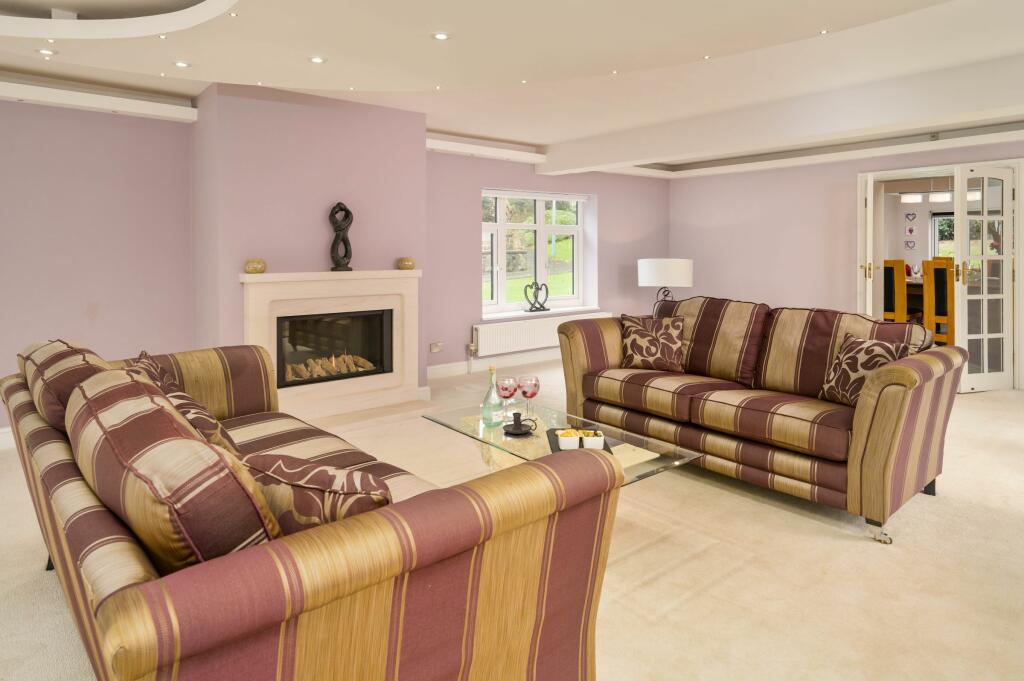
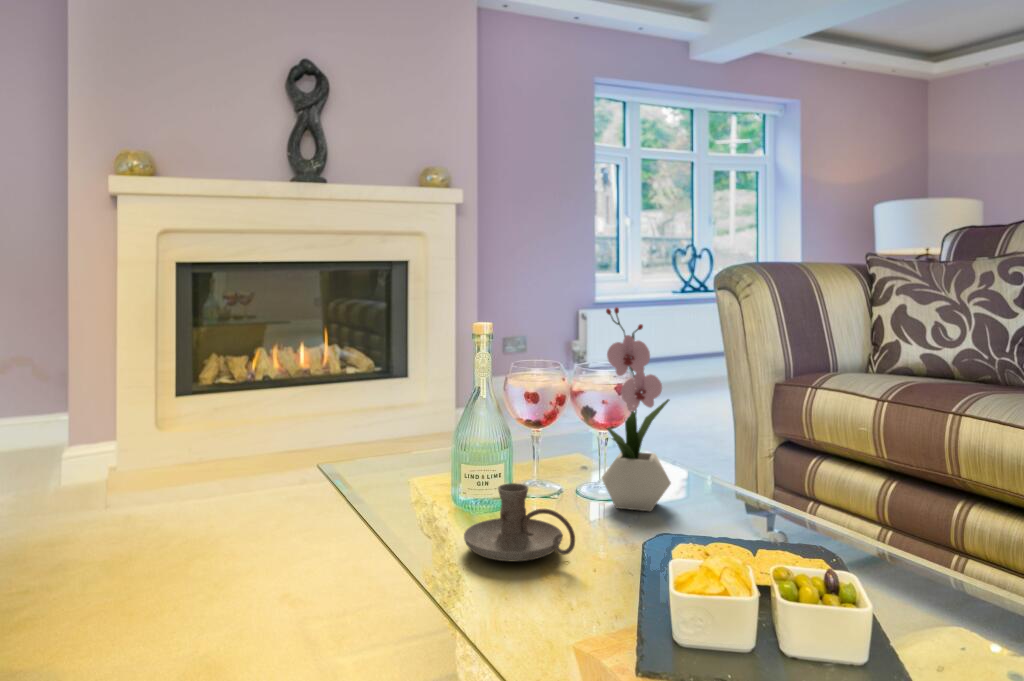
flower arrangement: none [535,357,558,420] -> present [602,307,671,511]

